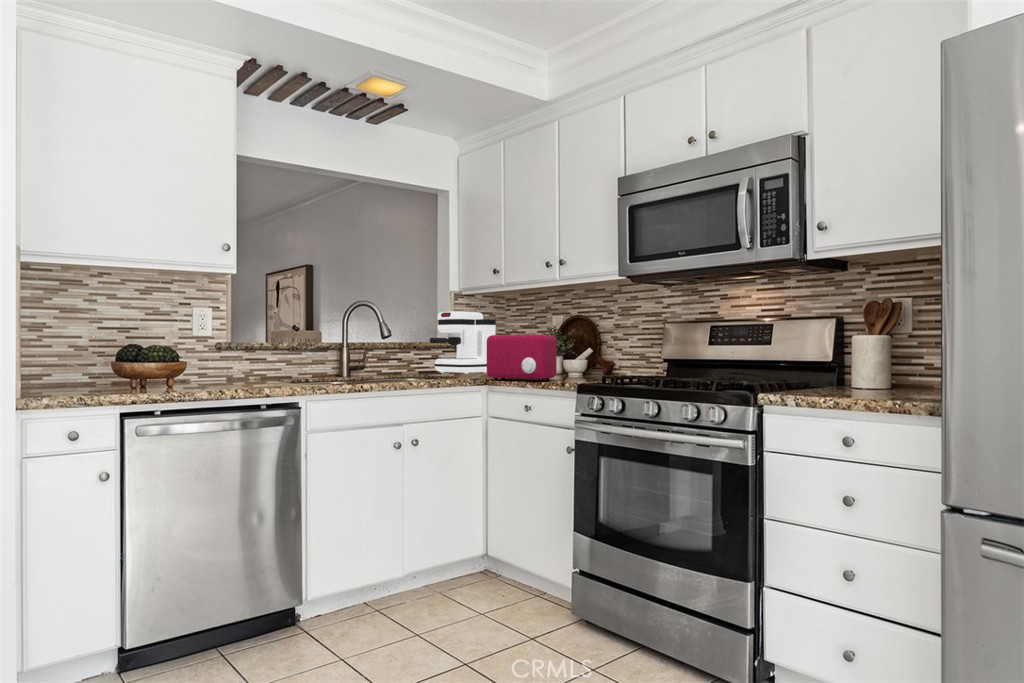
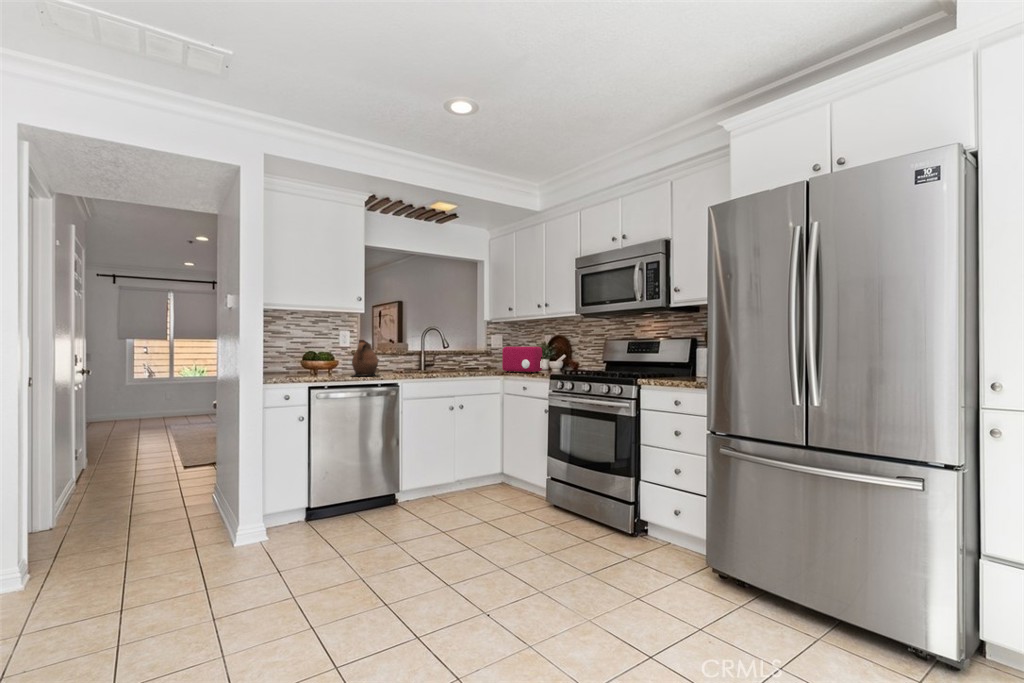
coffee maker: present [430,311,496,374] -> none [472,333,511,369]
ceramic pitcher: none [203,322,271,390] -> present [352,340,379,376]

